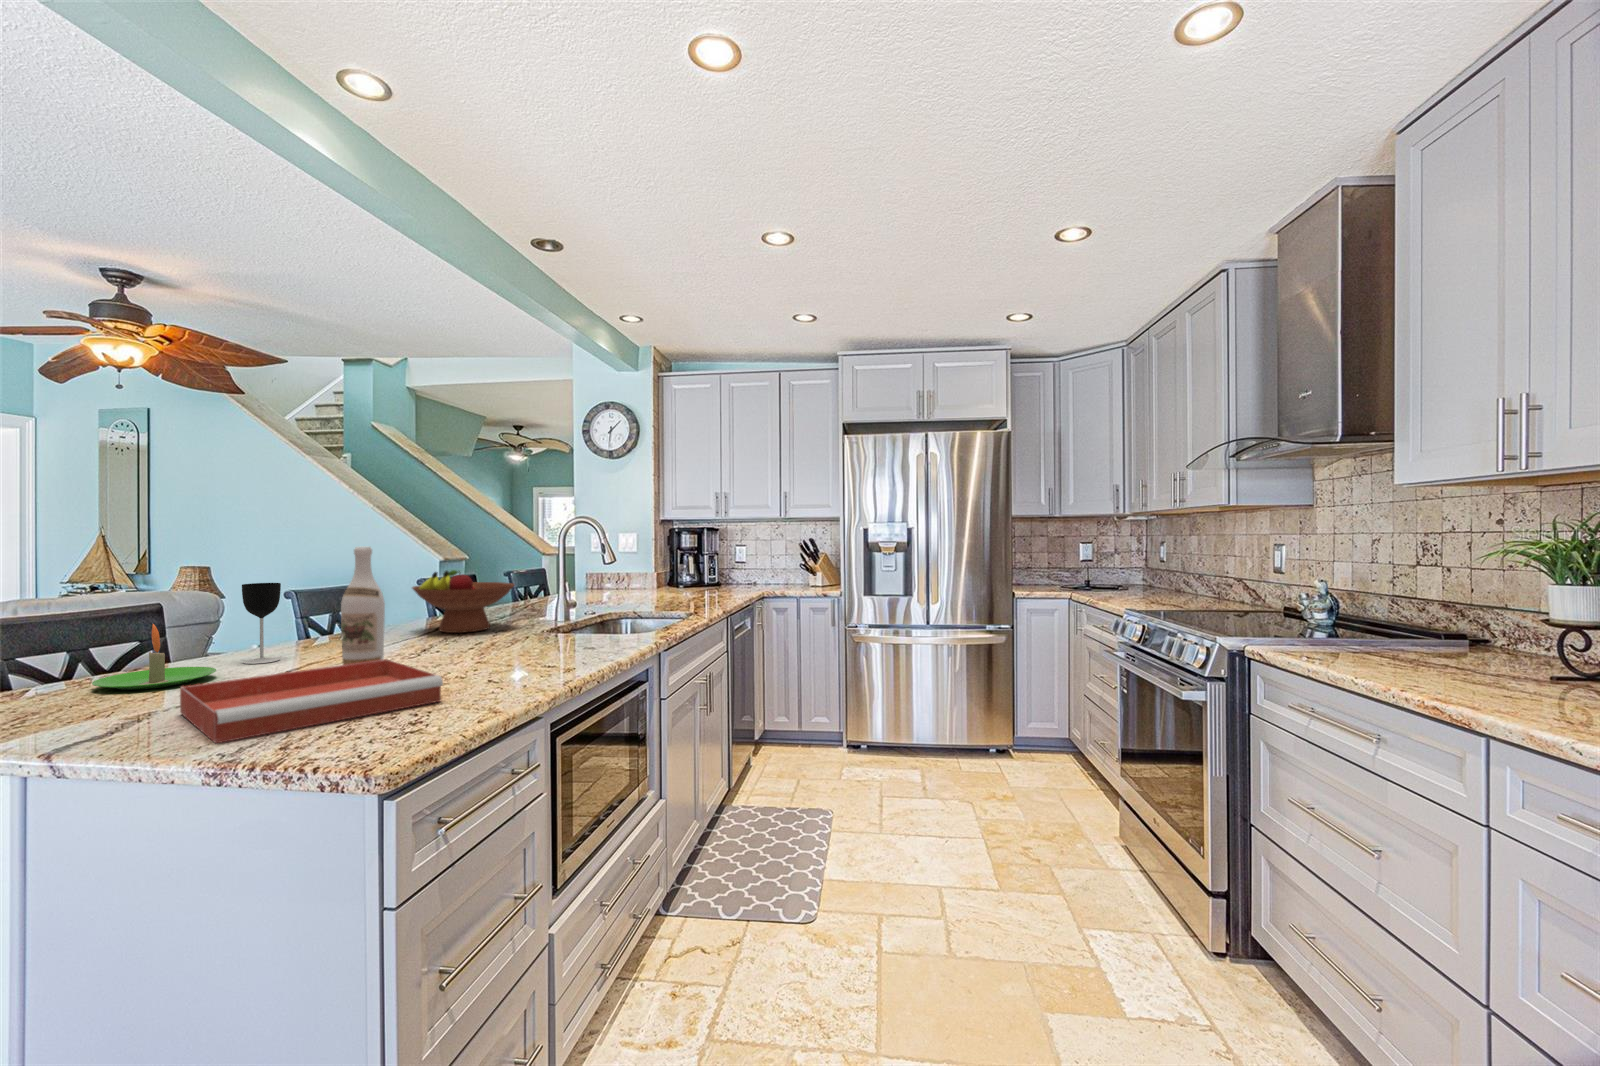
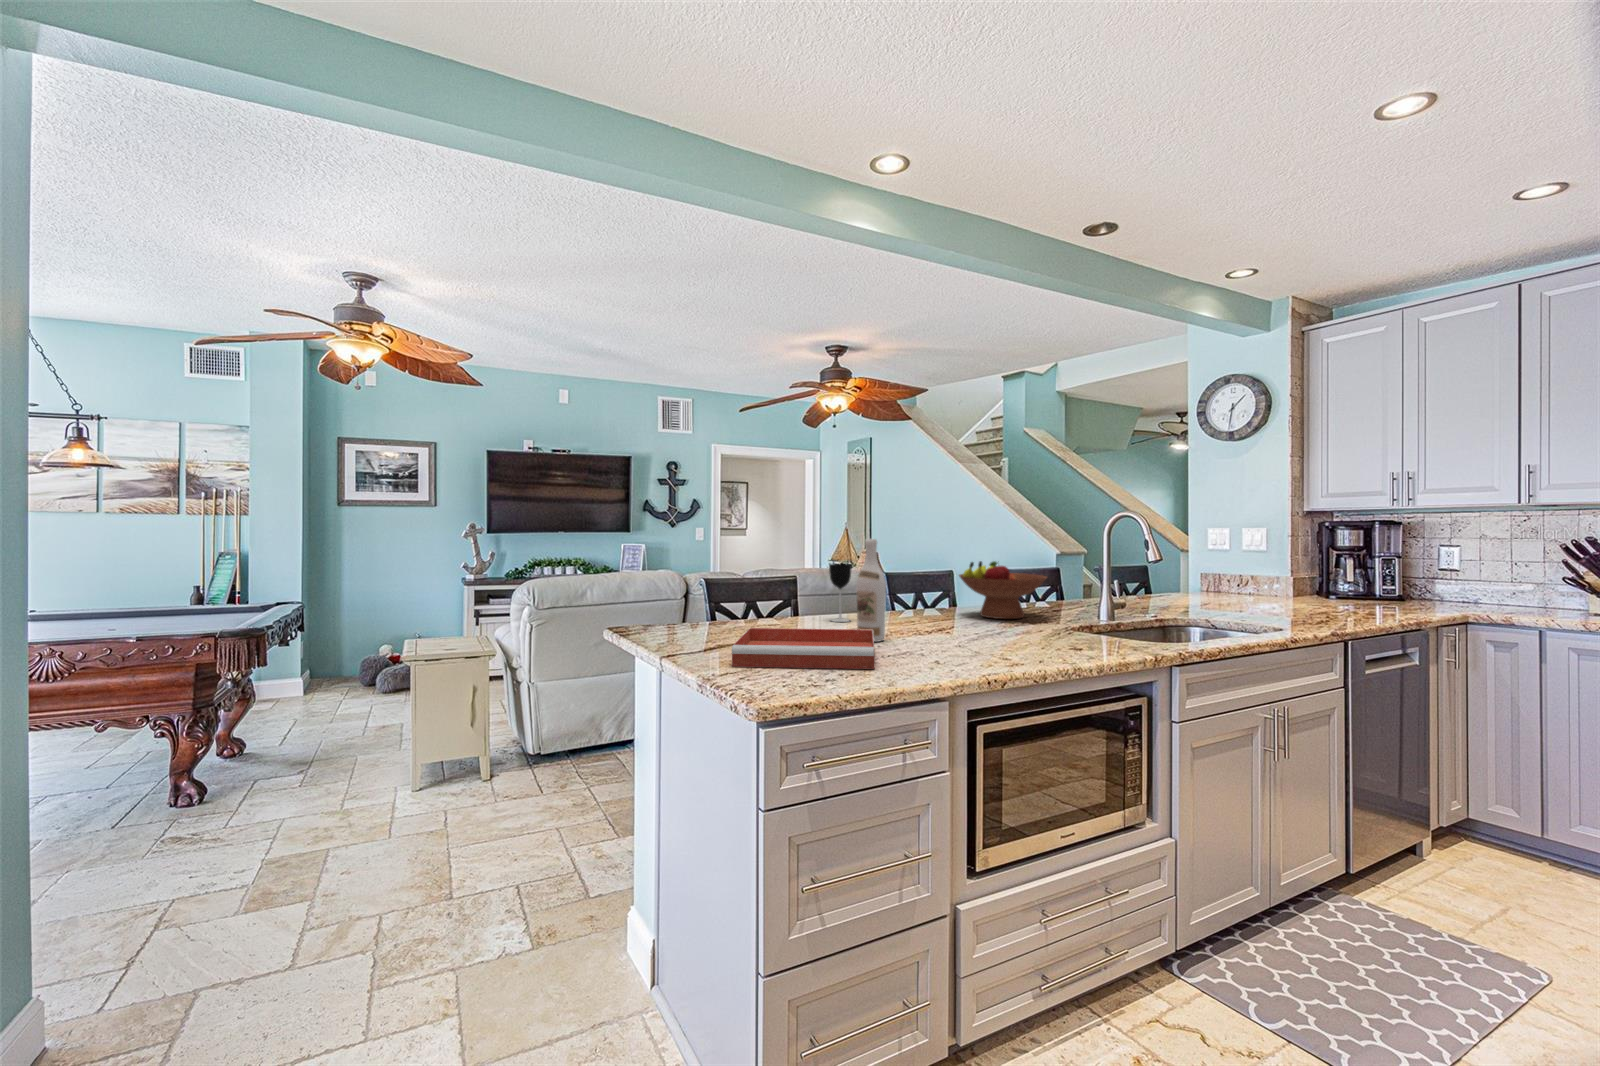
candle: present [92,624,216,690] -> none [744,587,804,628]

